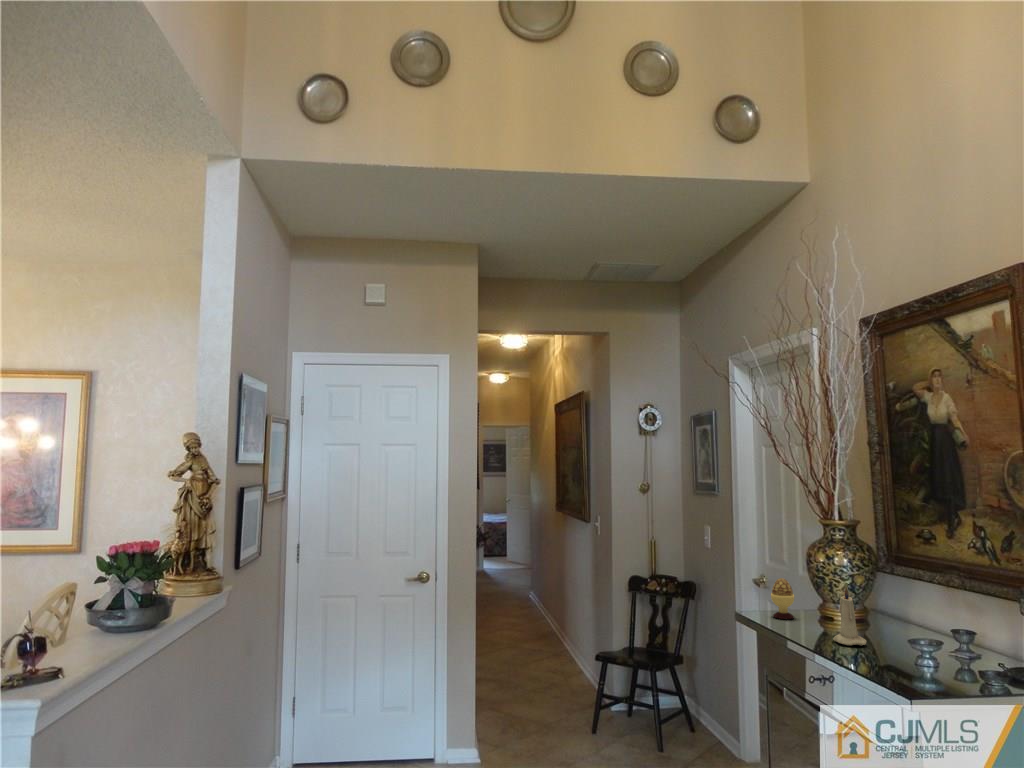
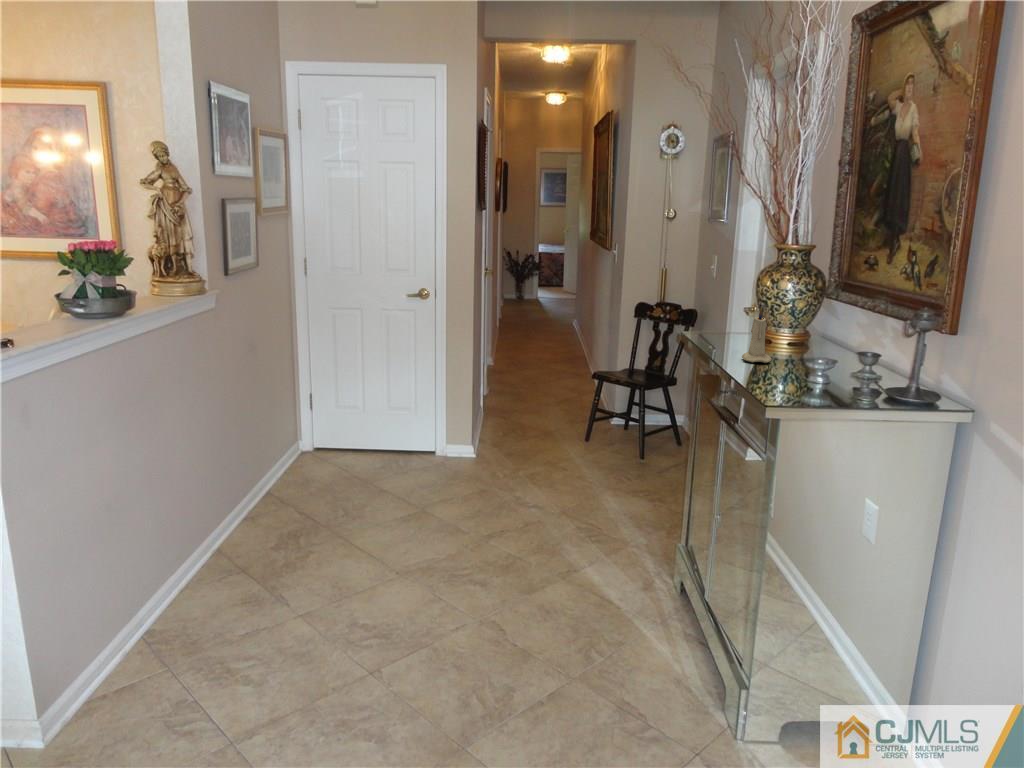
decorative egg: present [771,578,794,619] -> none [708,301,731,340]

